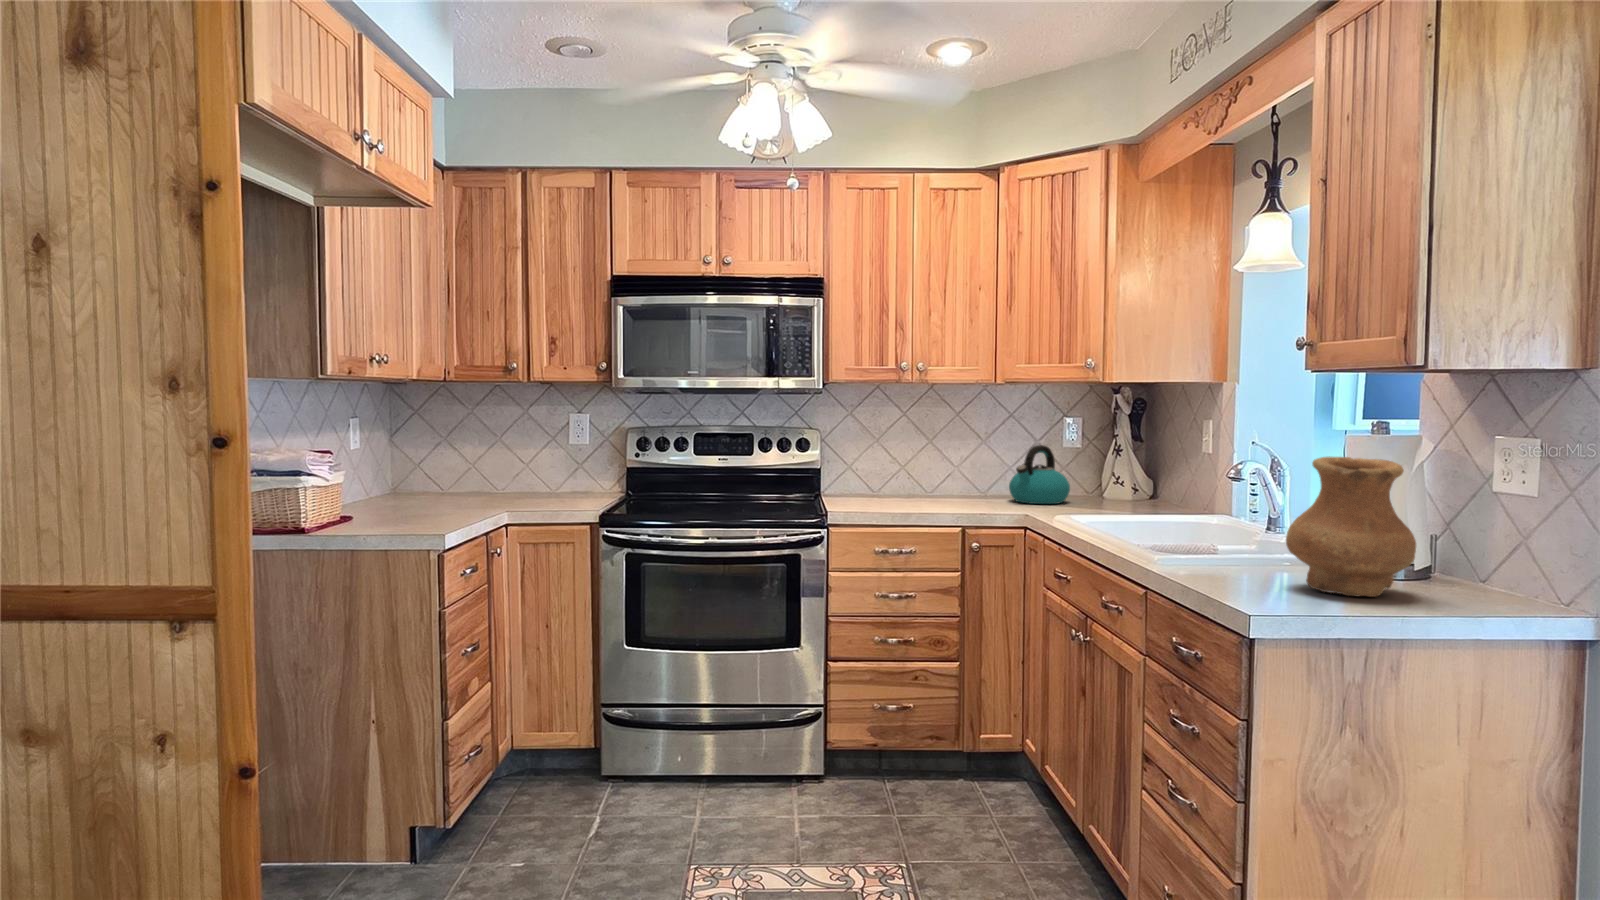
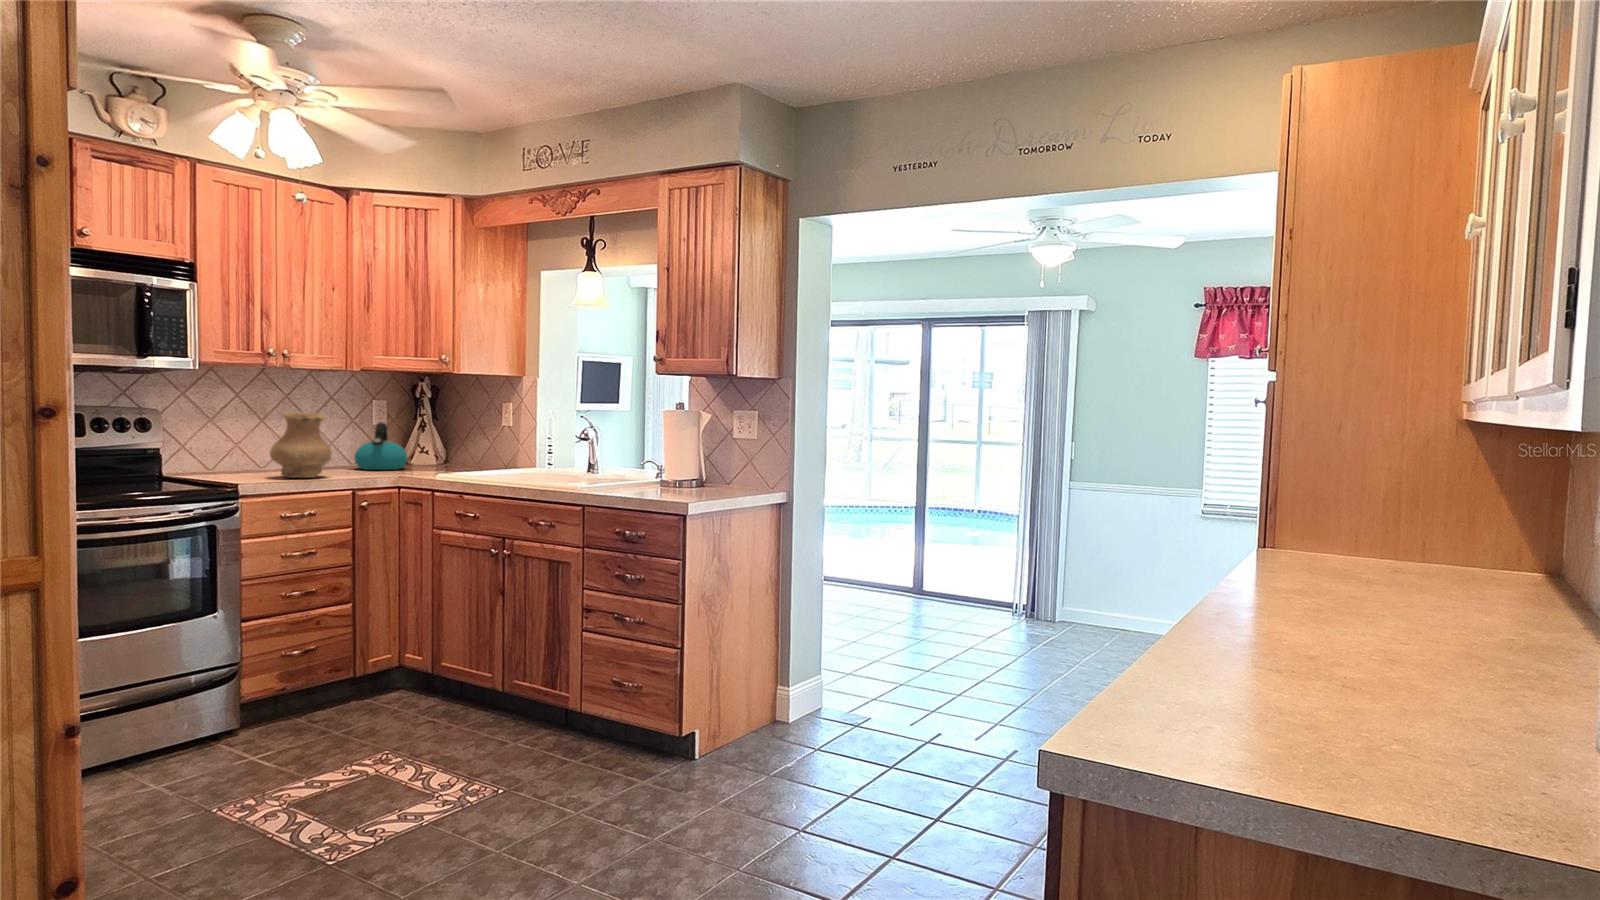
vase: present [1286,456,1416,597] -> present [270,412,332,478]

